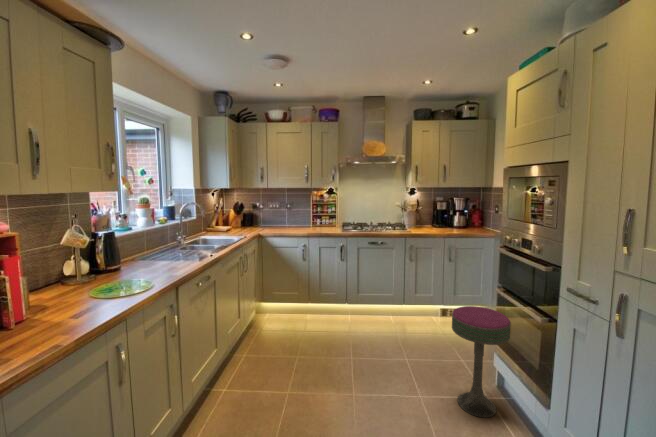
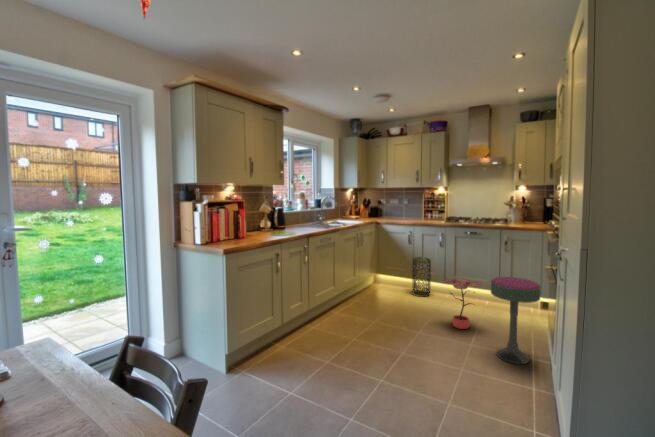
trash can: none [312,276,334,327] -> present [412,257,431,297]
potted plant: none [374,306,421,373] -> present [442,278,483,329]

